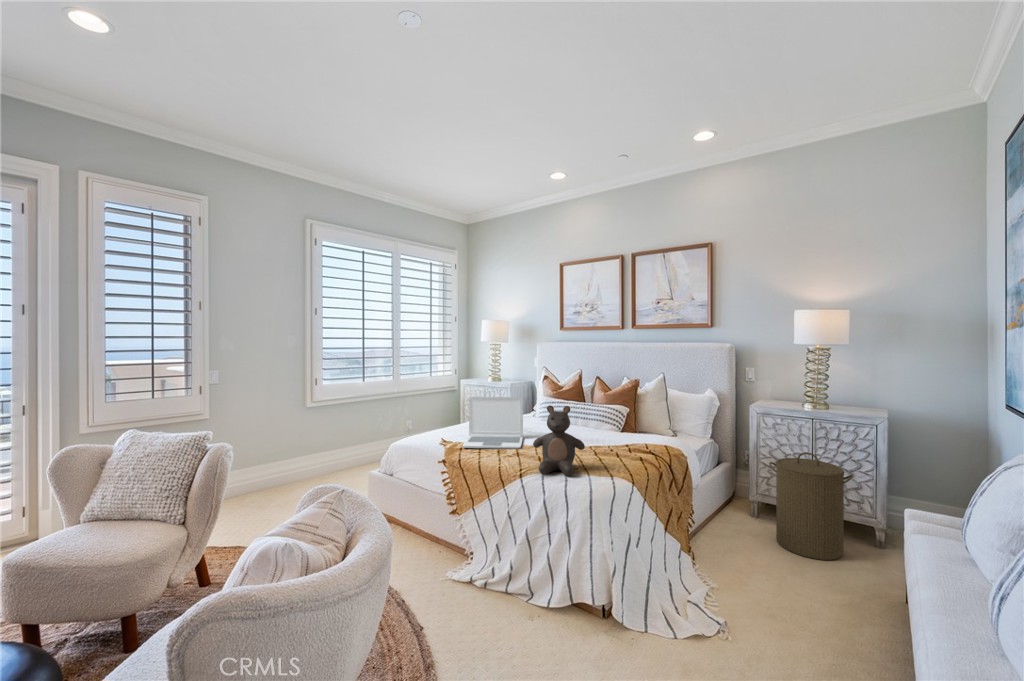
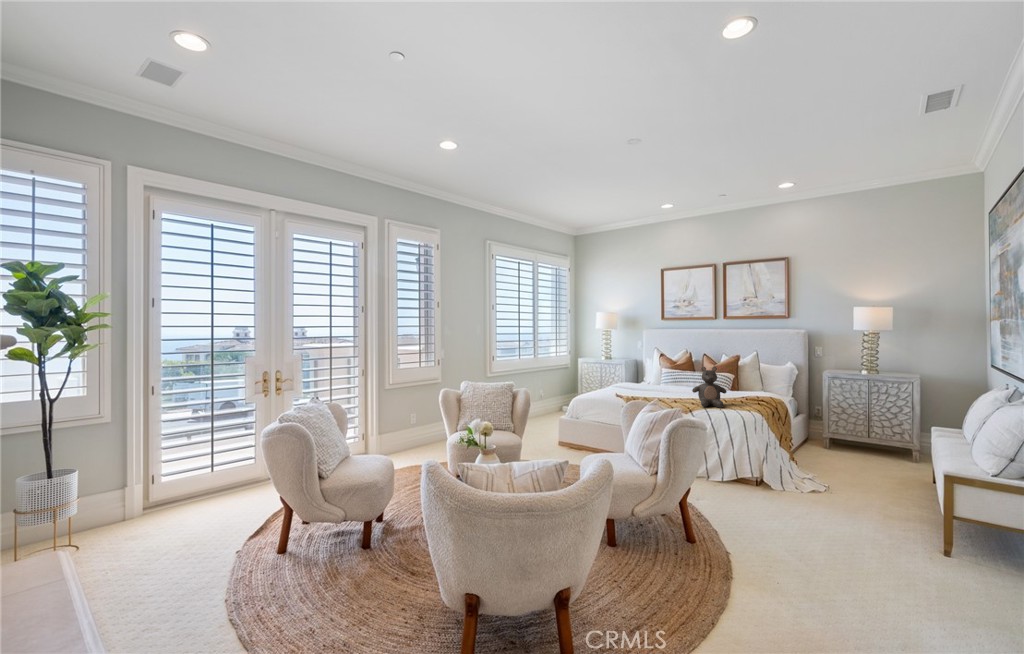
laptop: present [462,397,523,449] -> none [627,365,671,398]
laundry hamper: present [769,452,853,560] -> none [839,400,897,468]

